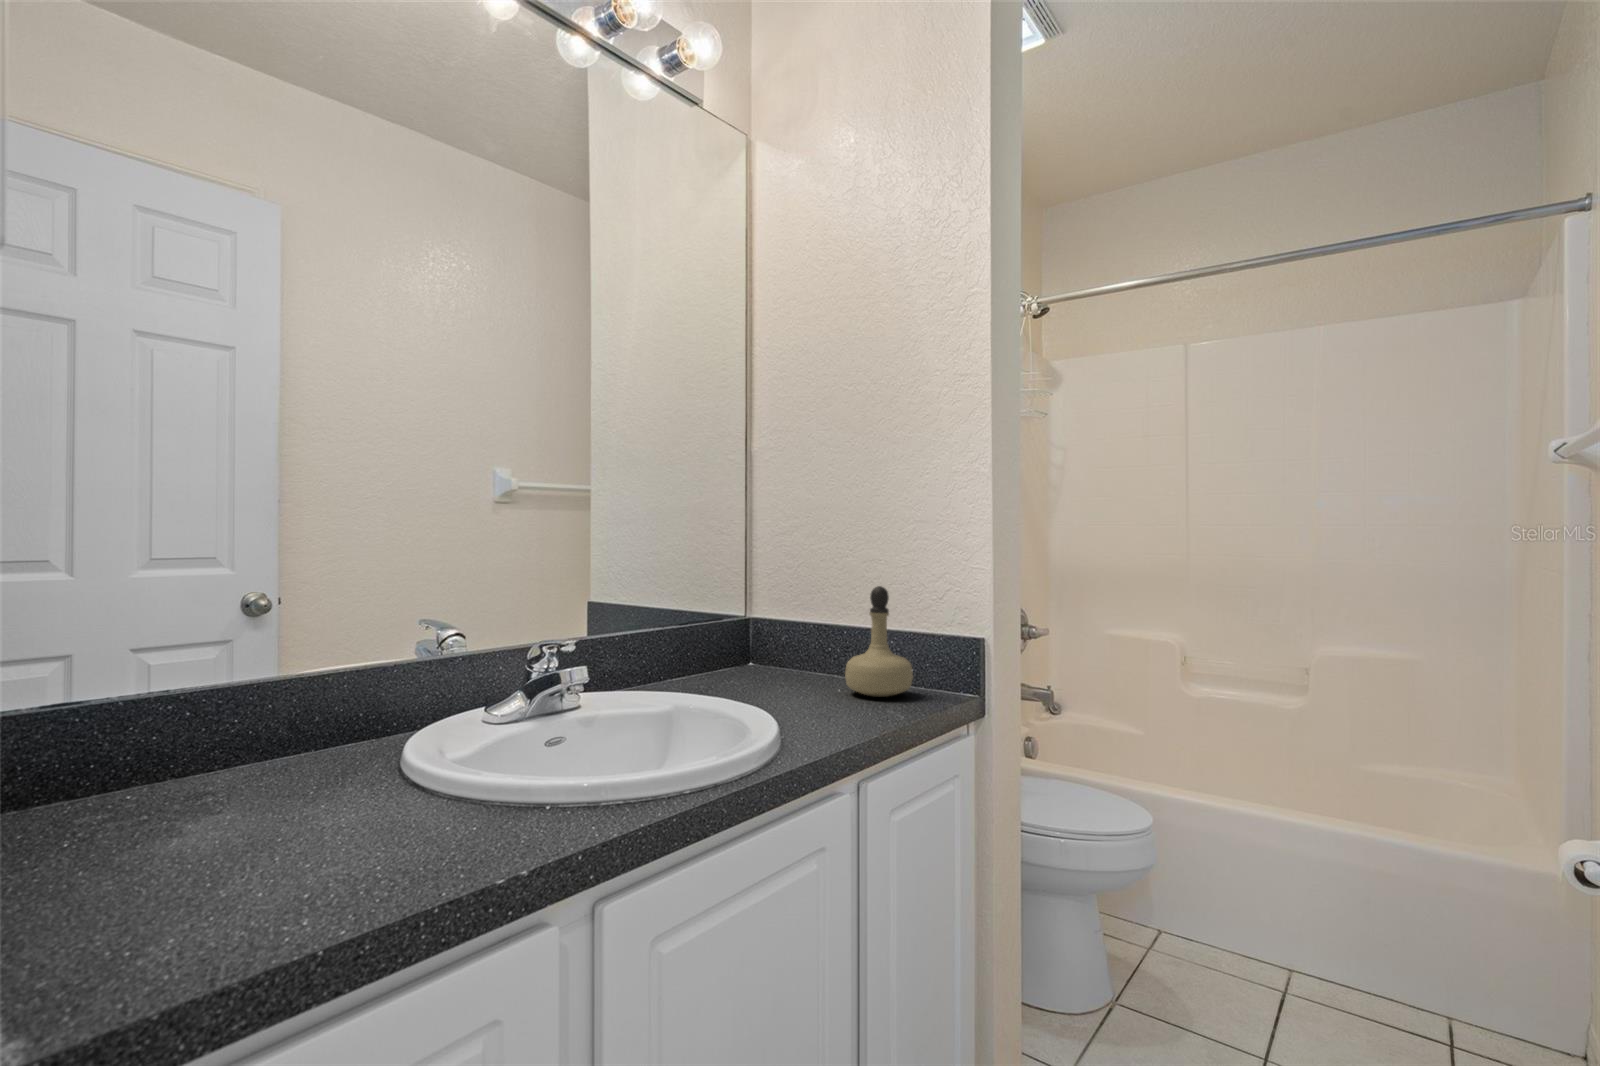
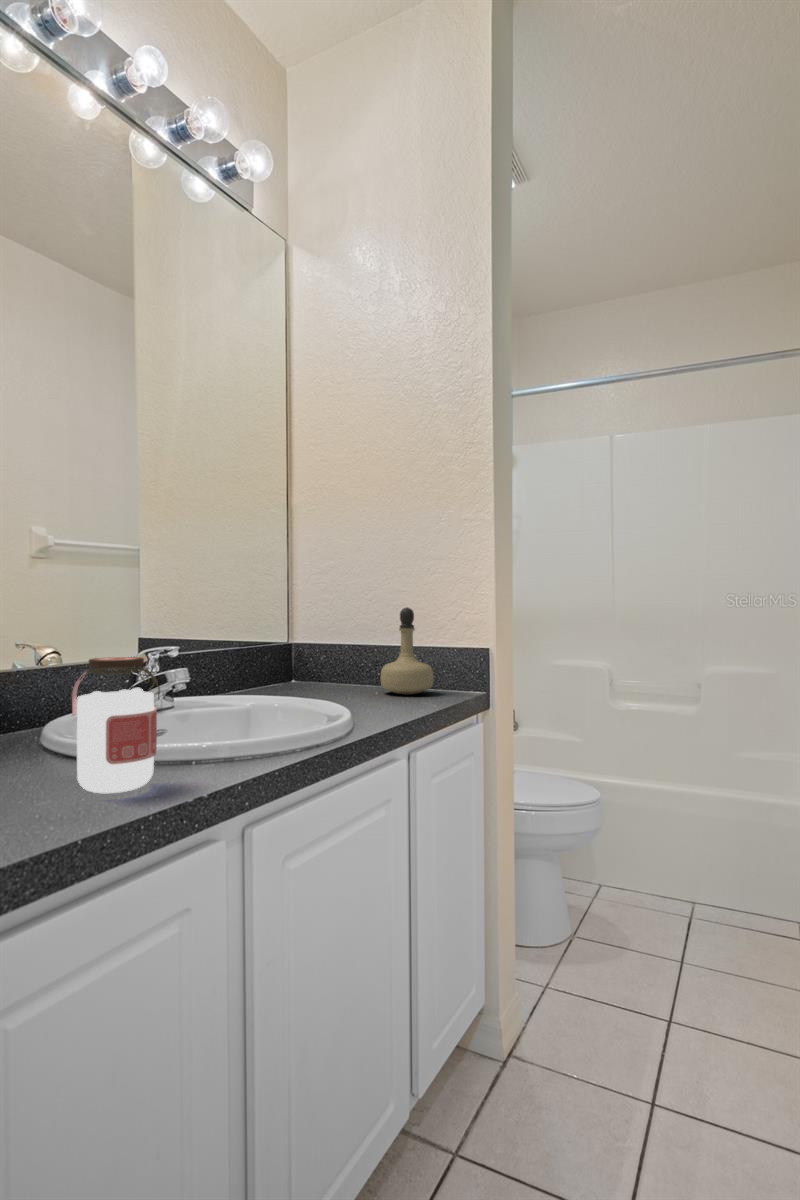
jar: none [374,684,484,865] -> present [72,657,160,793]

